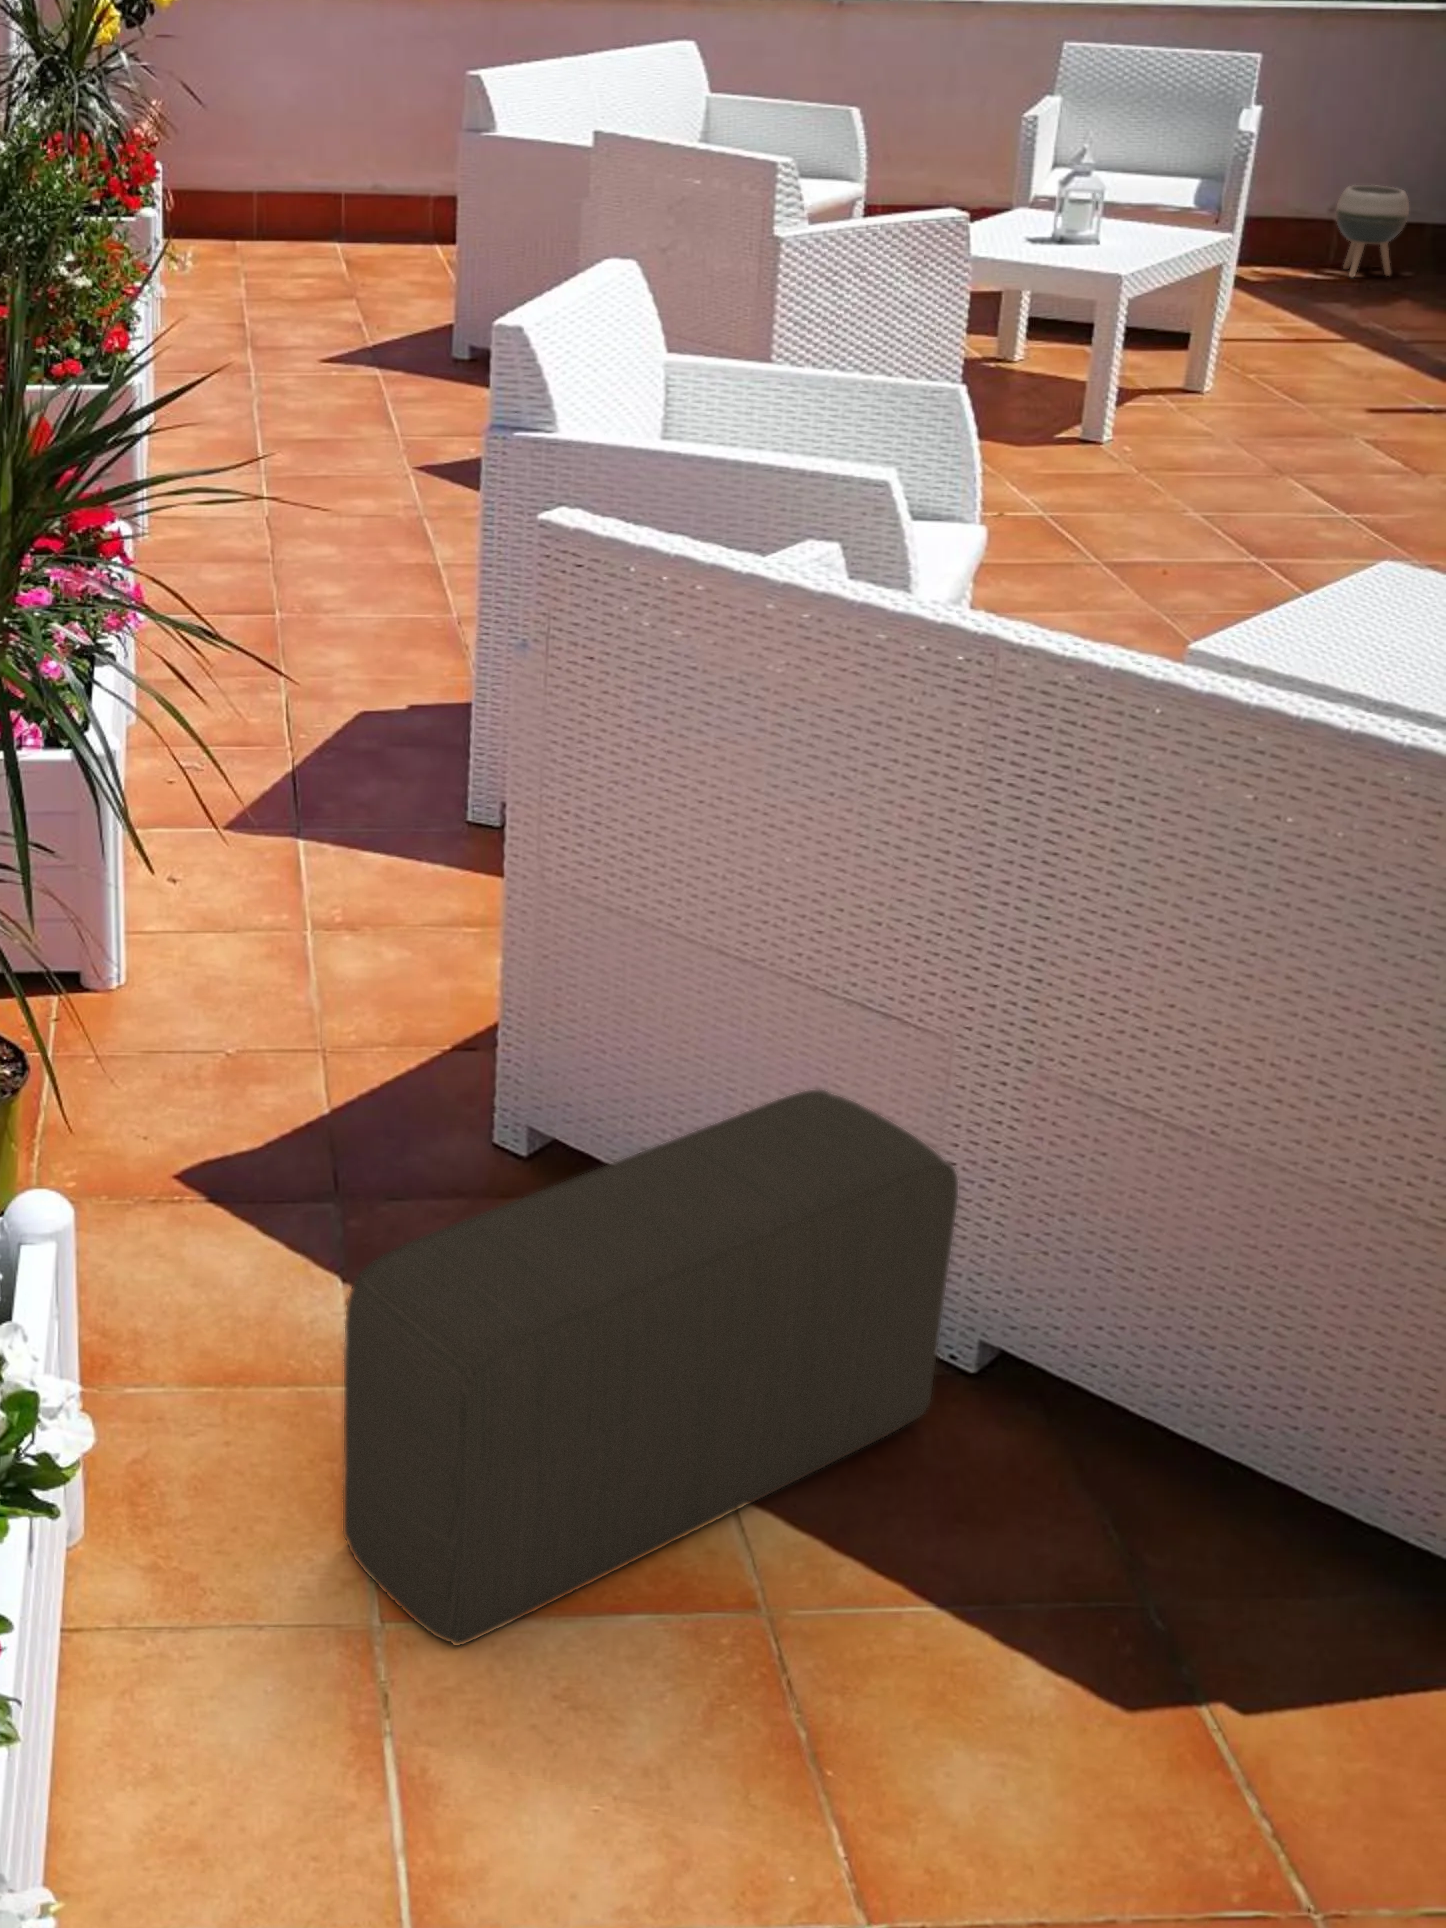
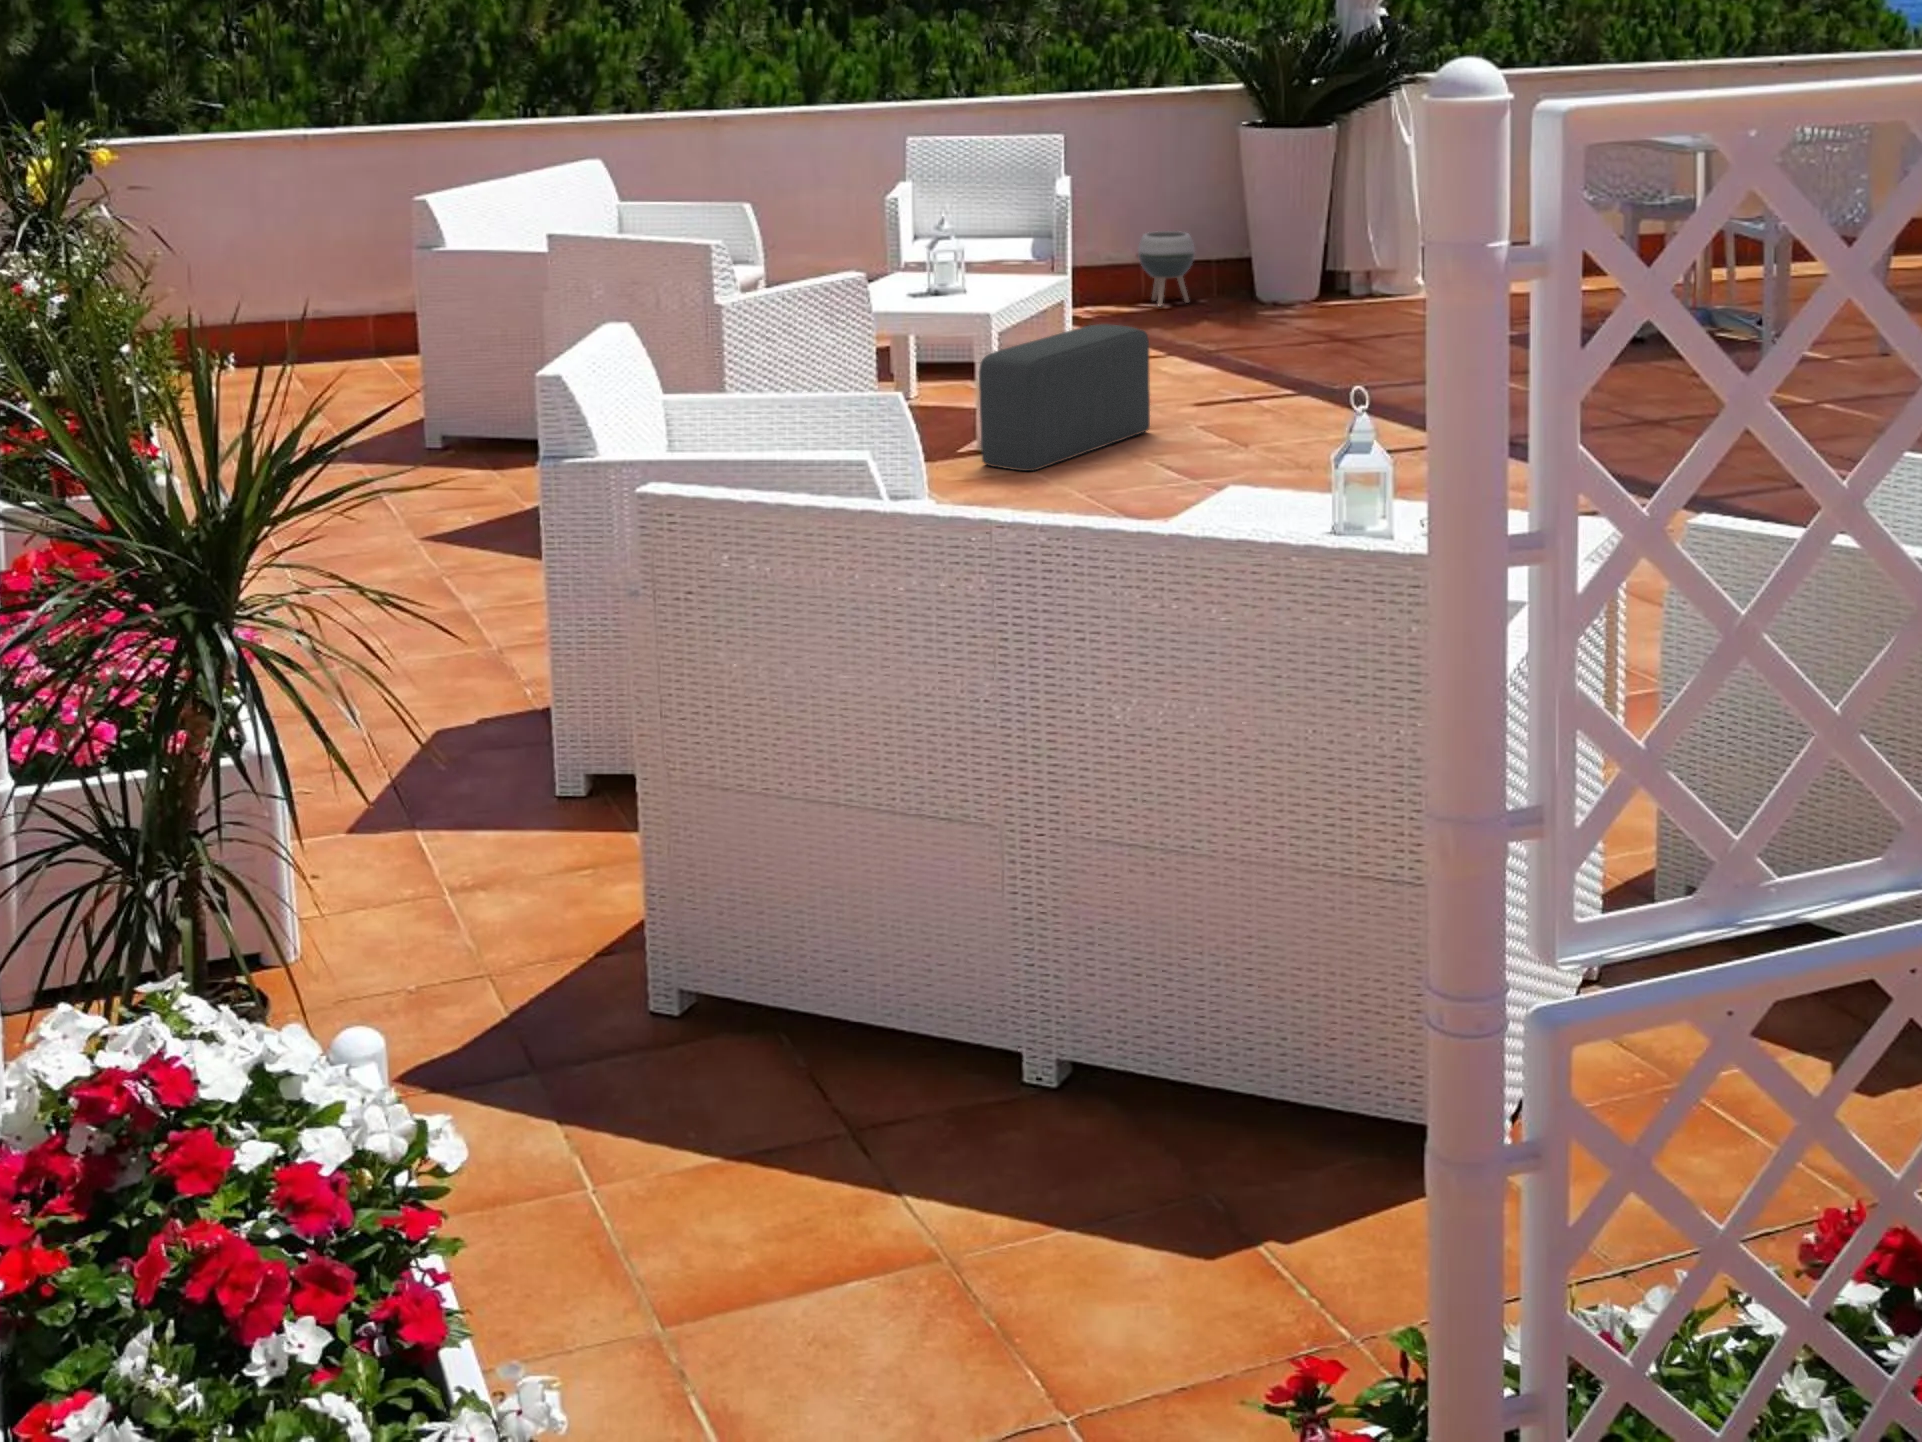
pouf: present [343,1090,958,1645] -> present [979,324,1150,471]

